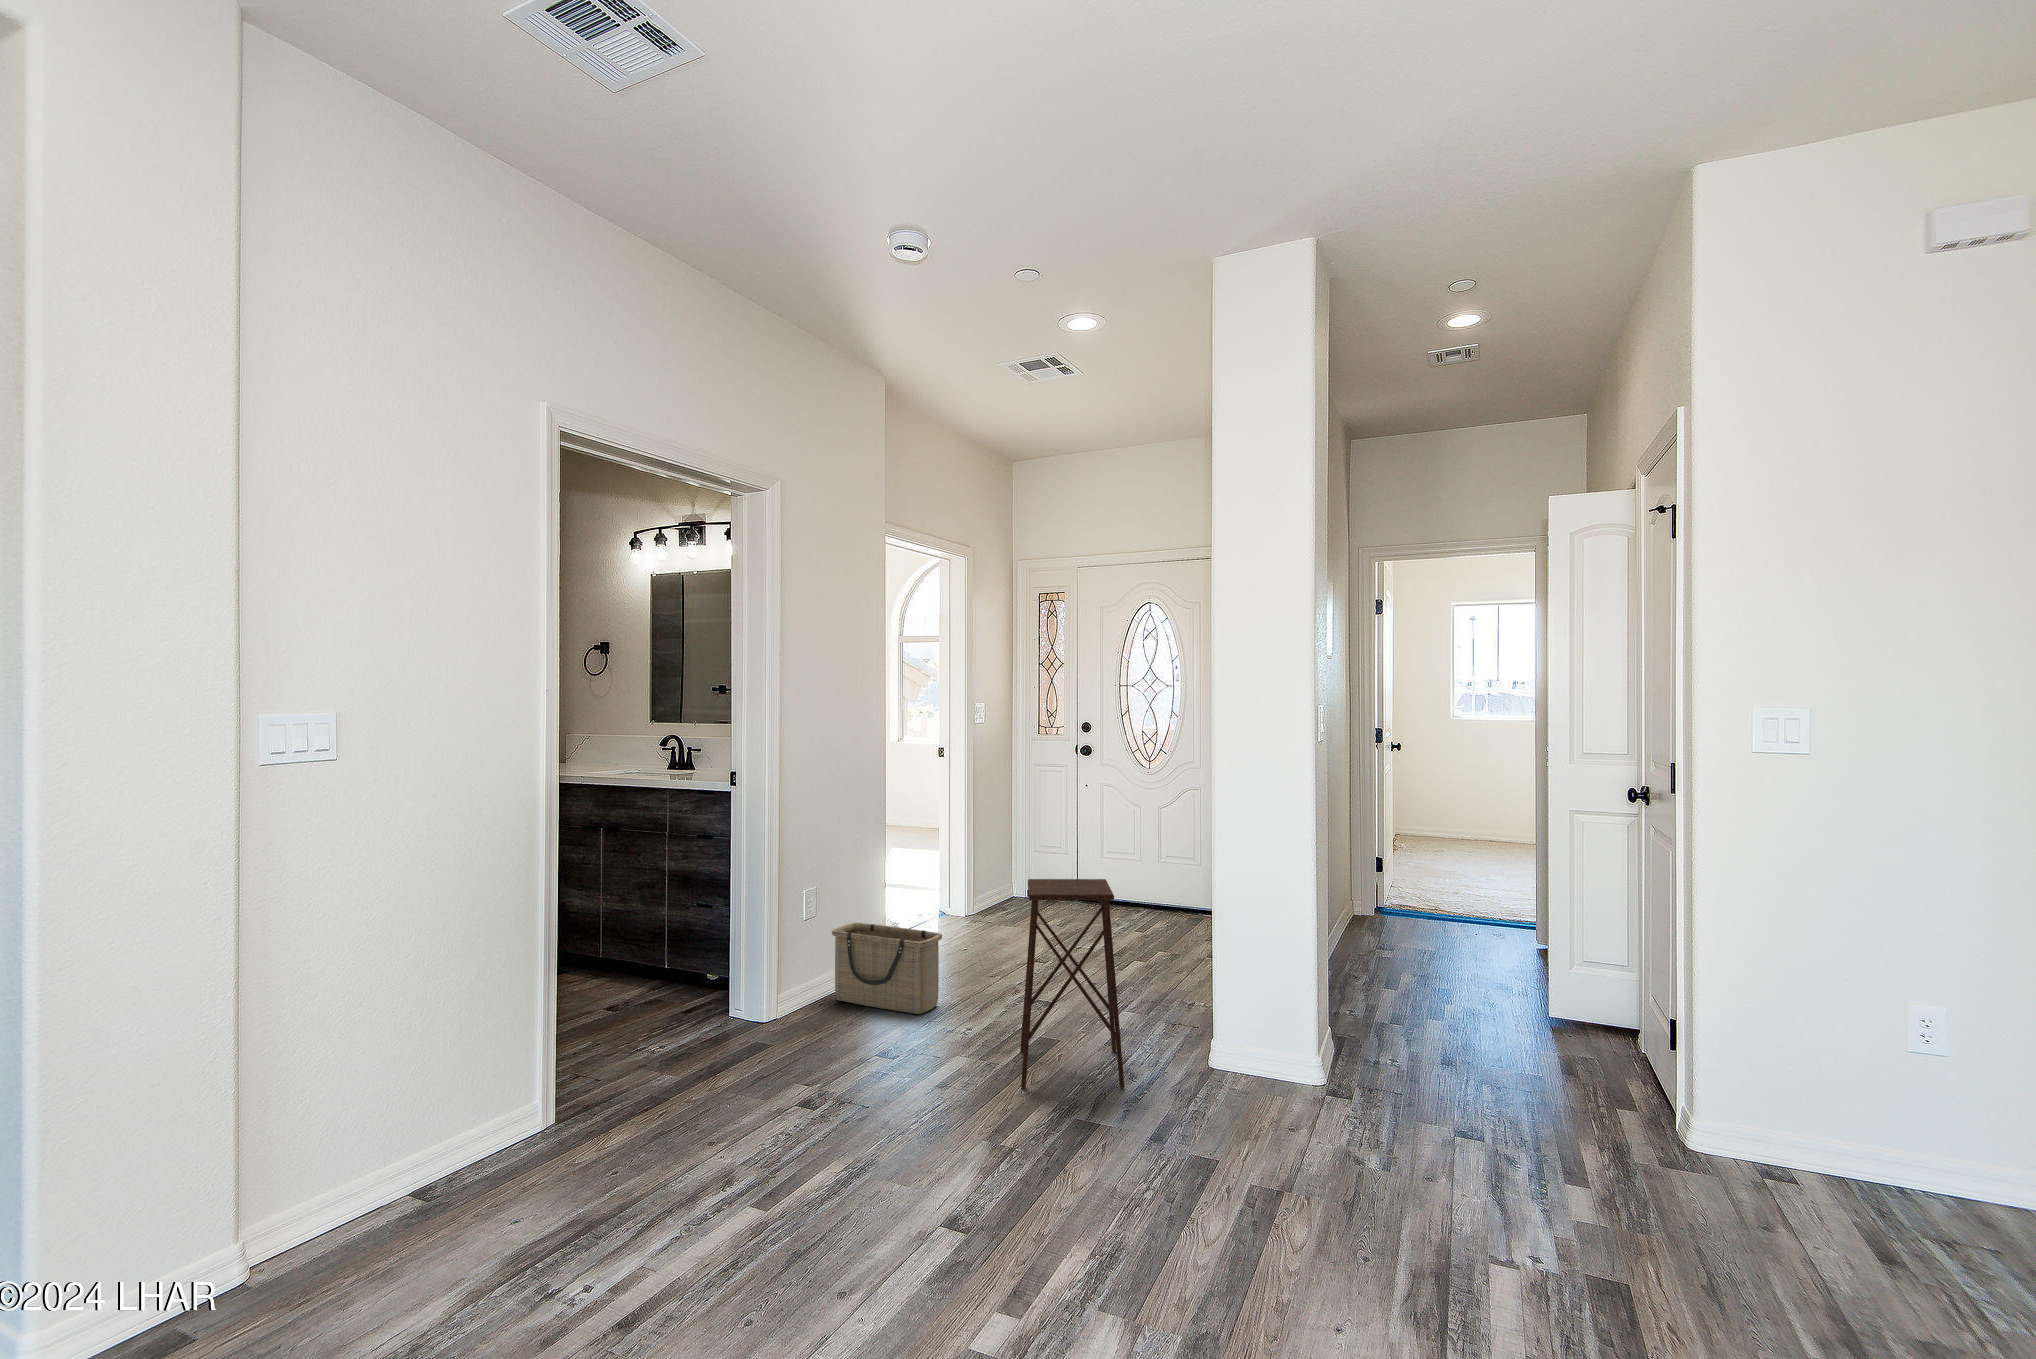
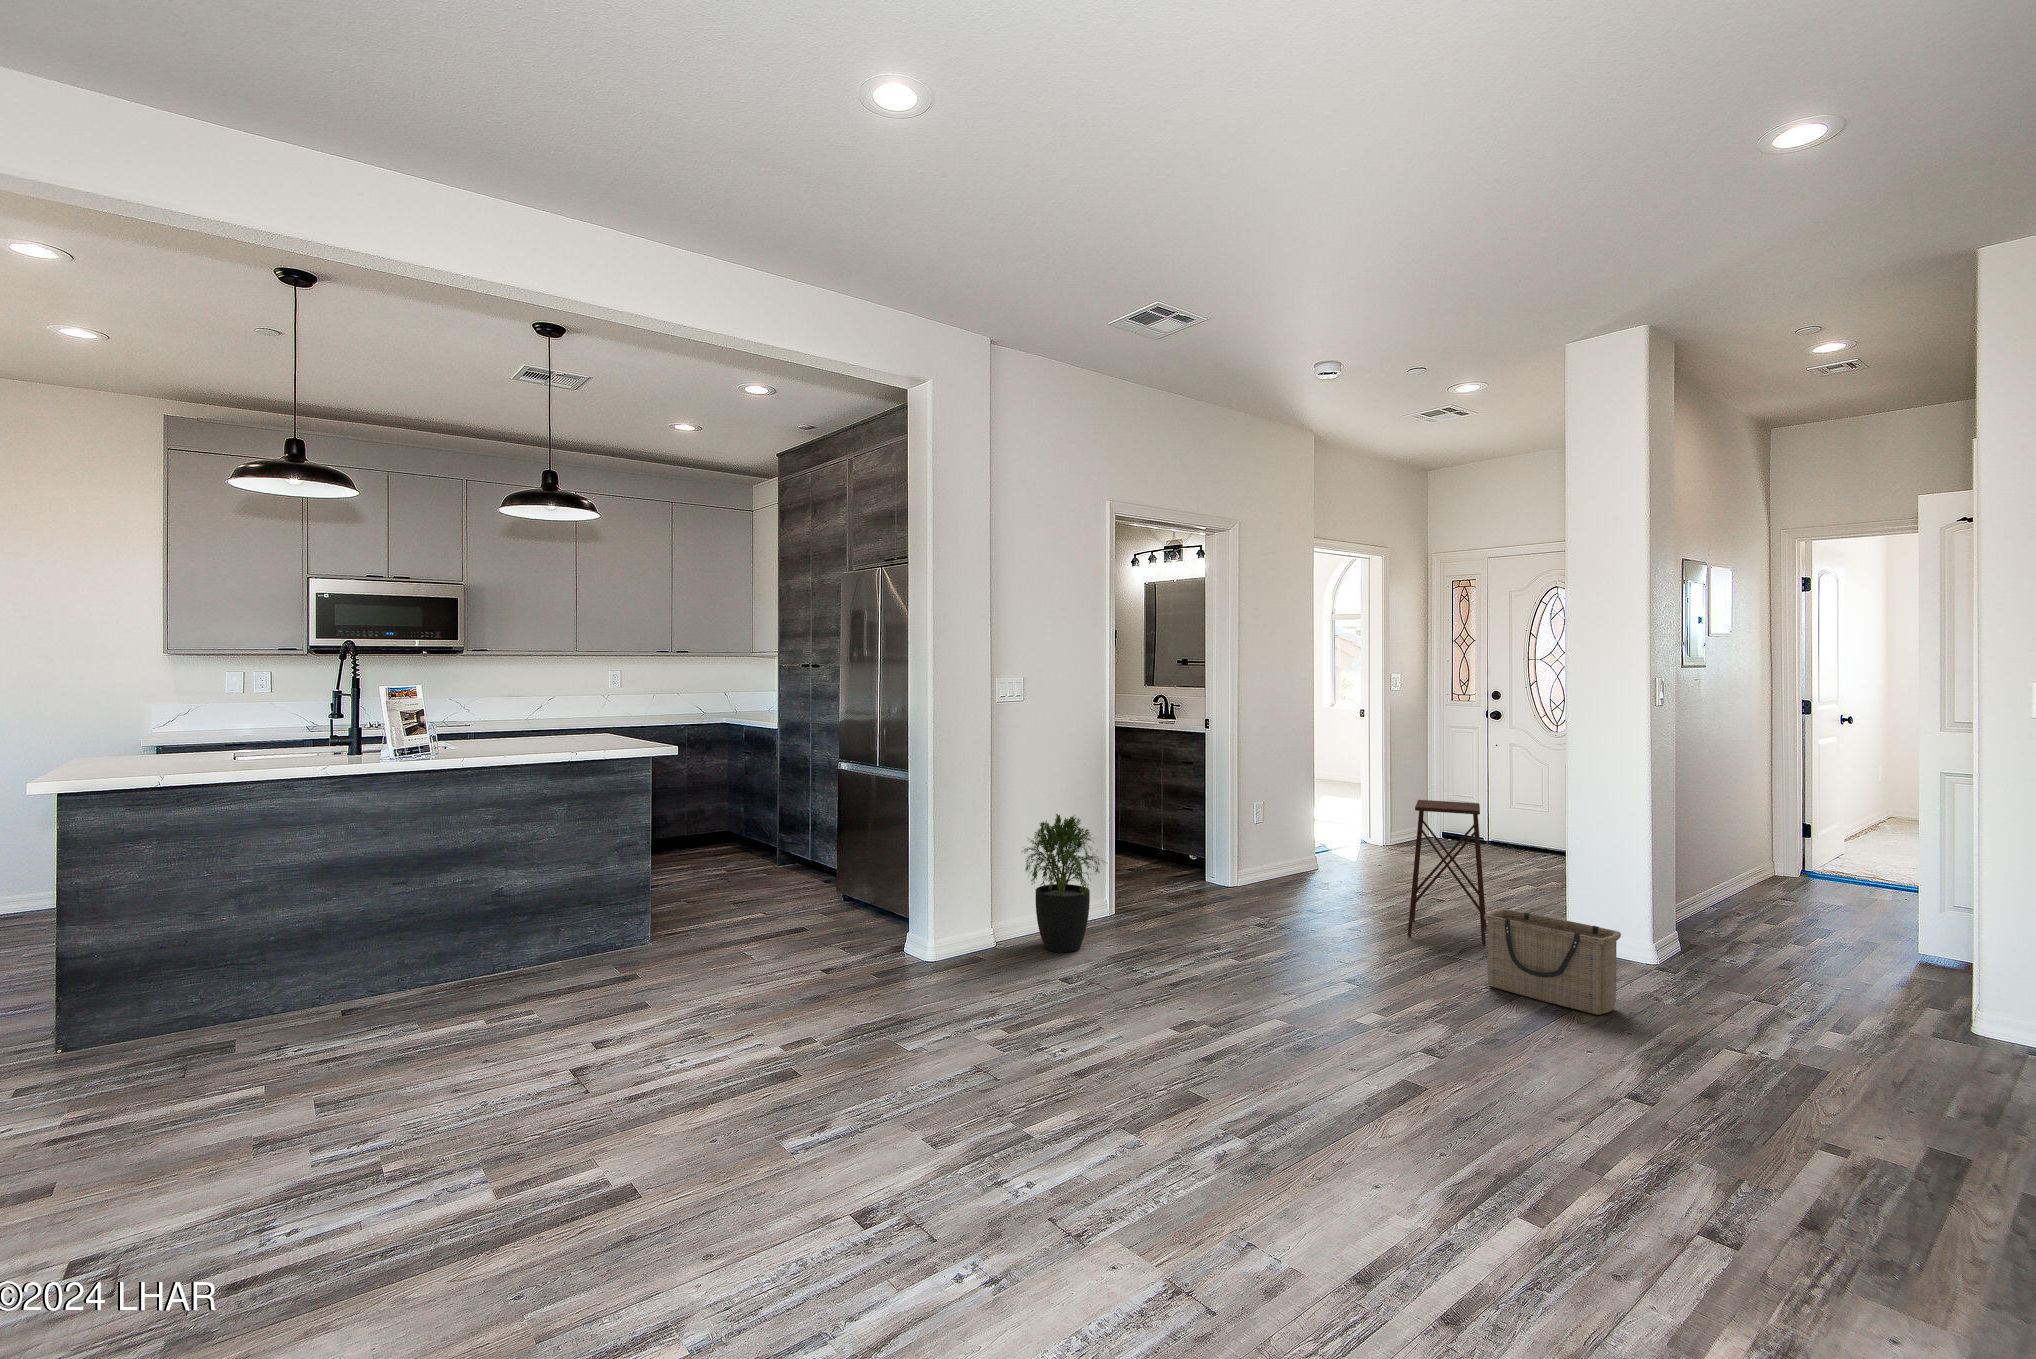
basket: present [832,923,942,1014] -> present [1484,909,1621,1015]
potted plant: none [318,974,520,1259] -> present [1022,814,1106,952]

